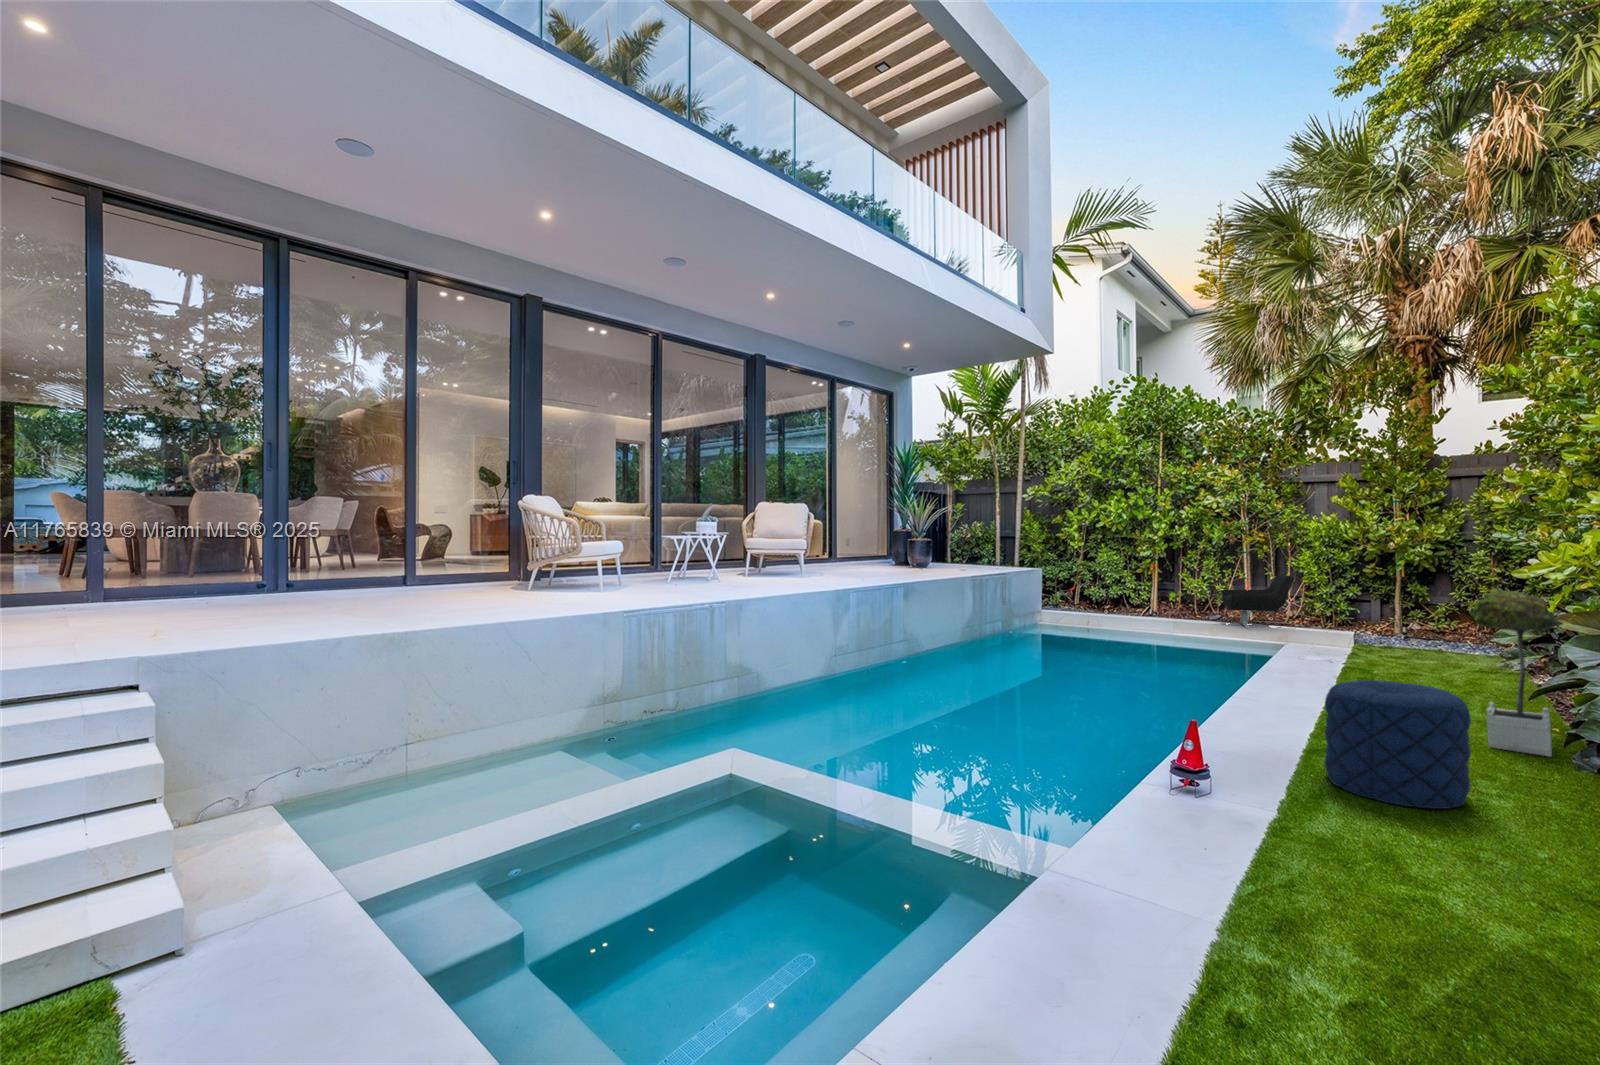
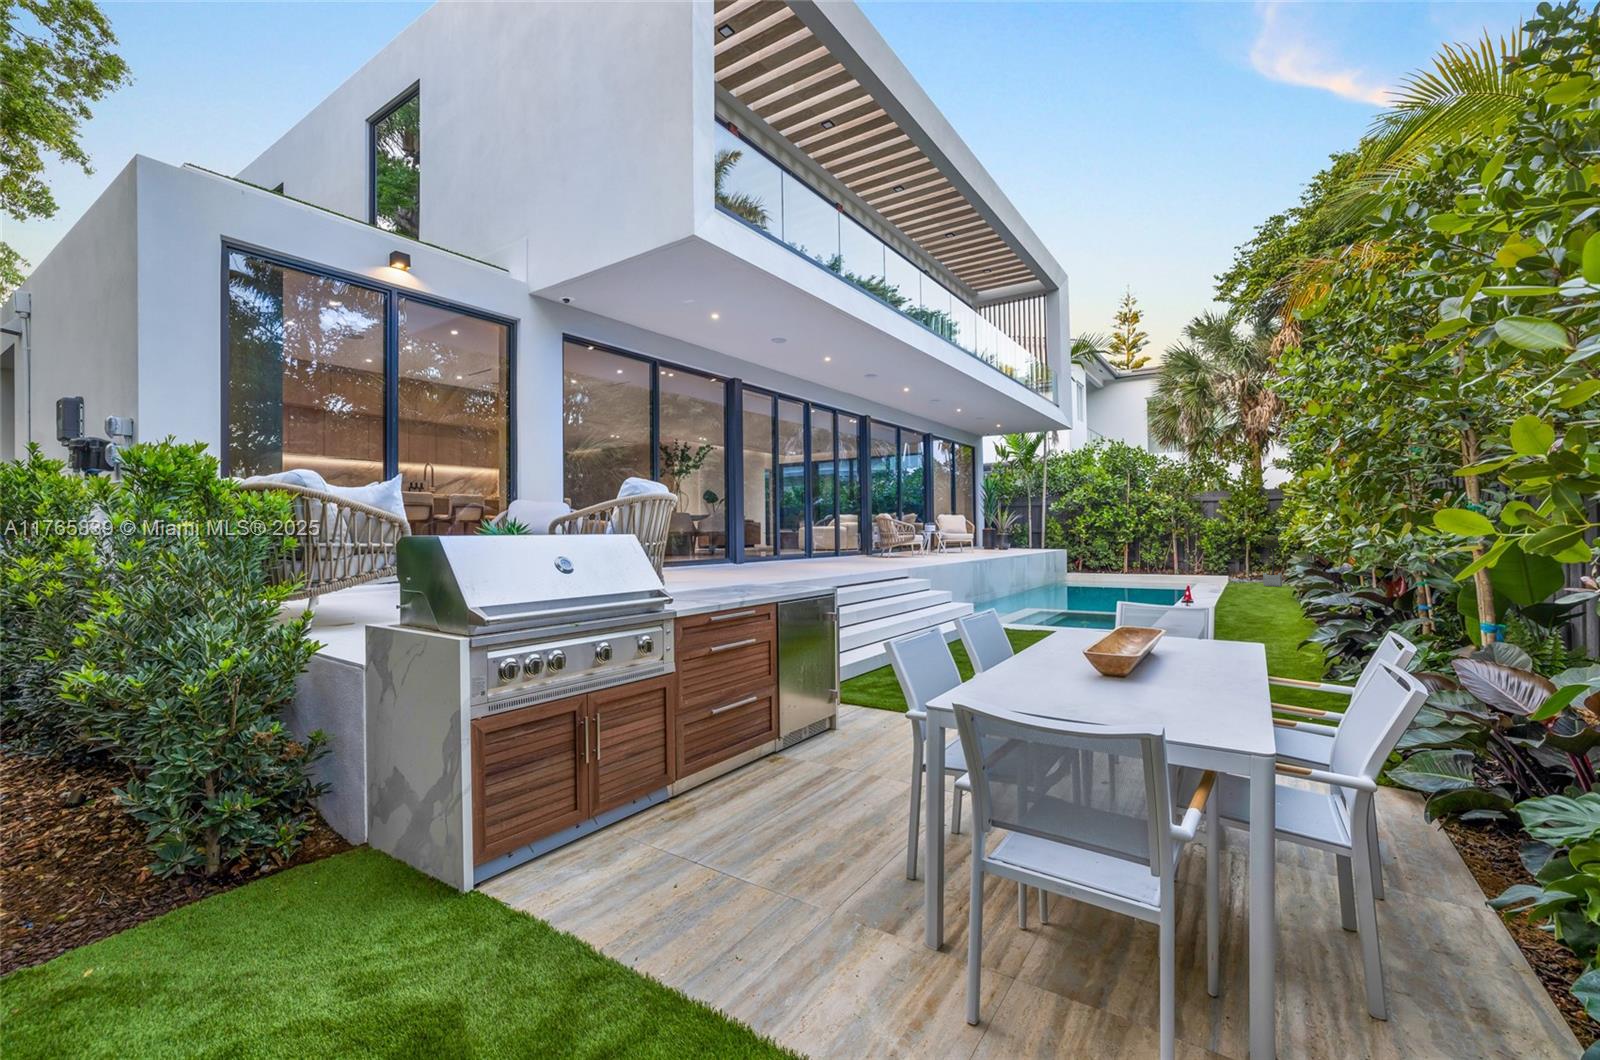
lounge chair: present [1219,574,1294,629] -> none [1160,550,1199,577]
pouf: present [1325,680,1471,809] -> none [1213,557,1252,587]

